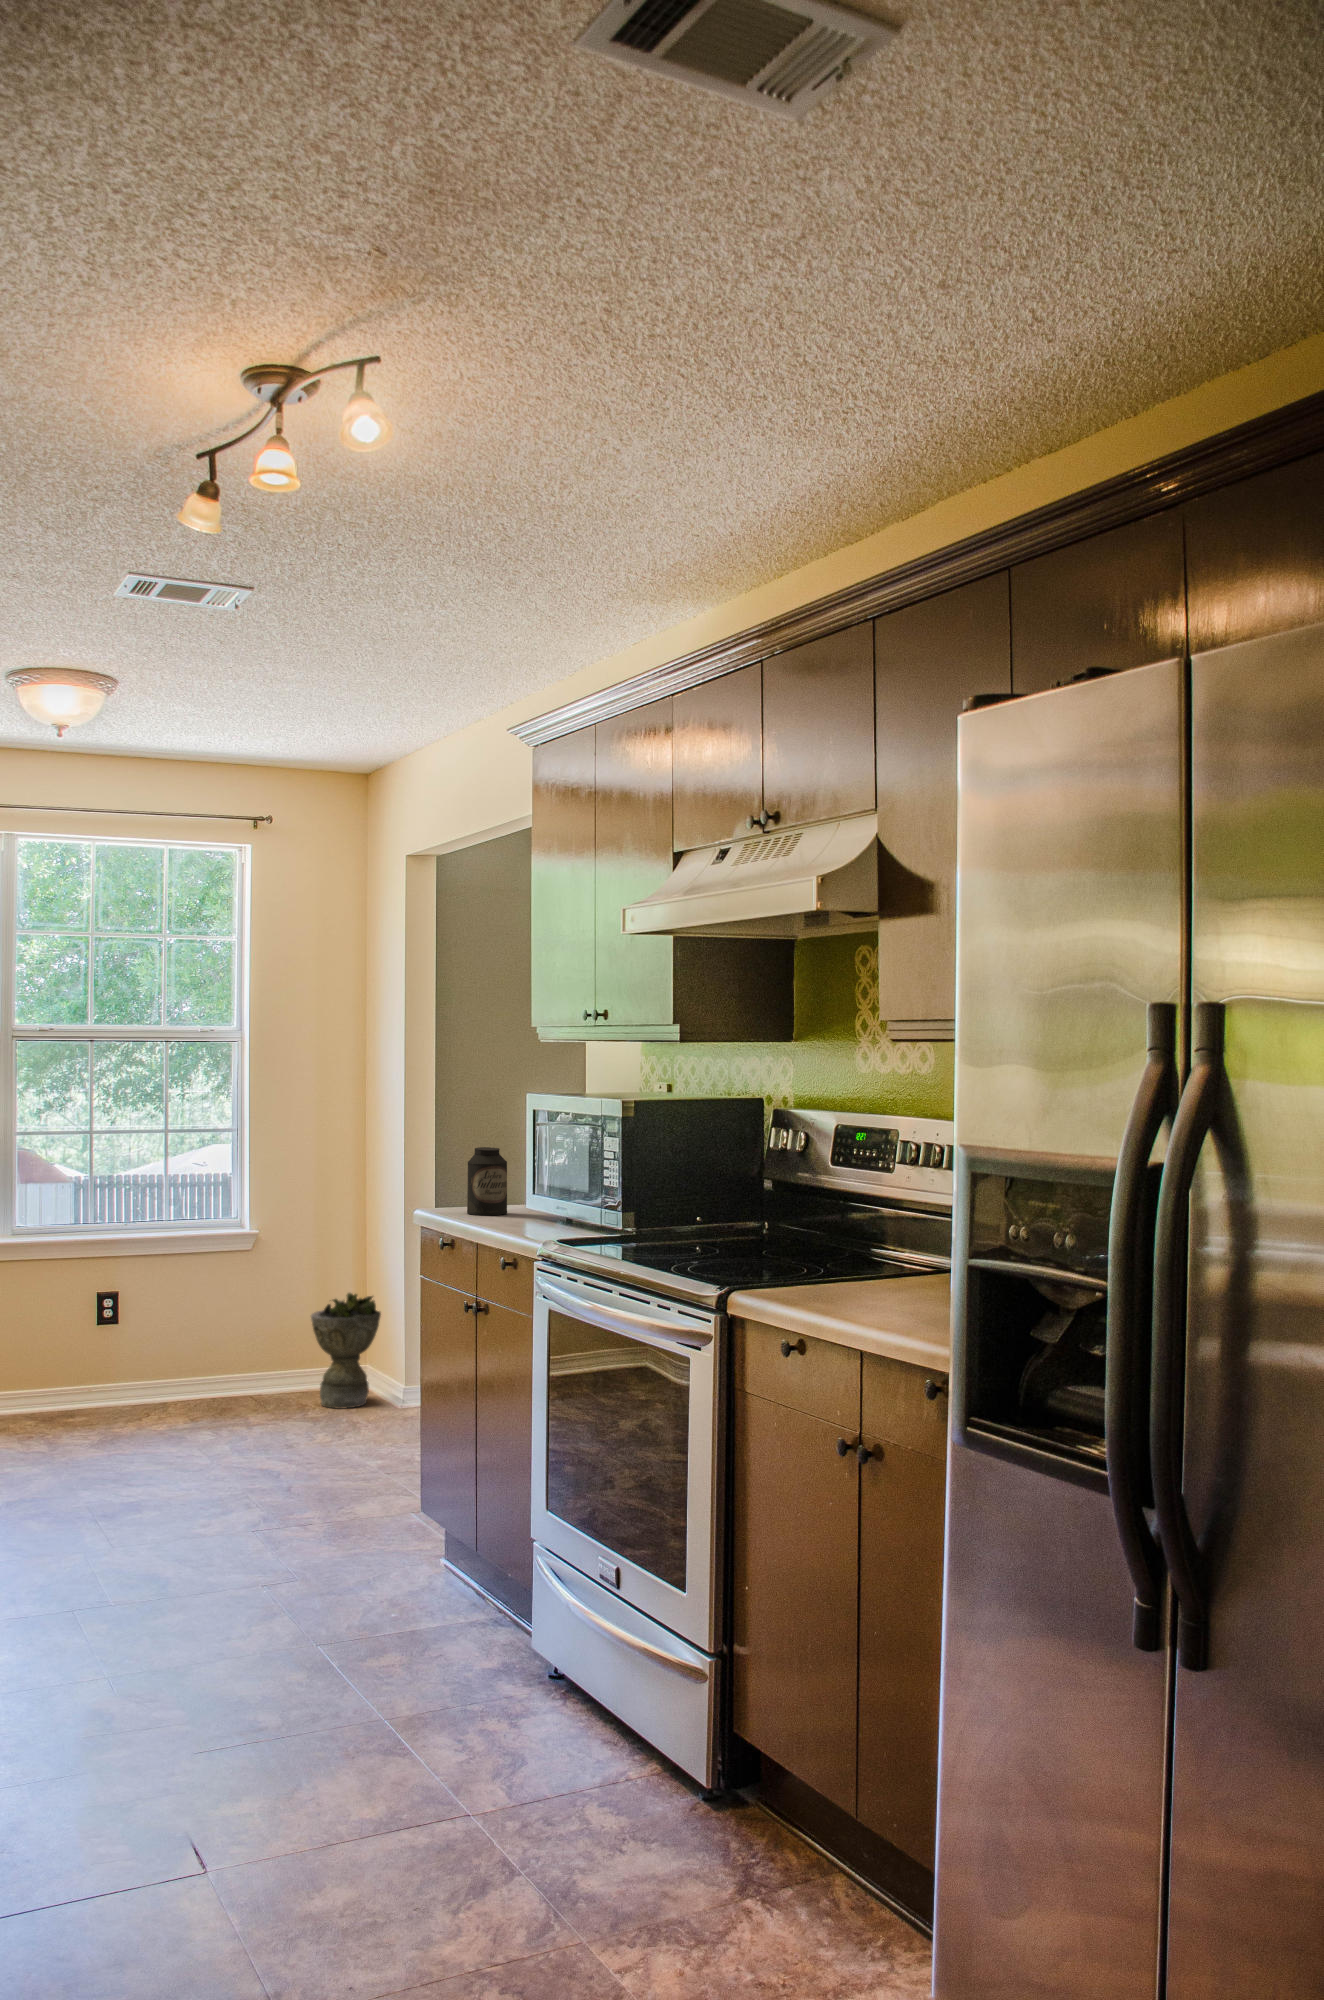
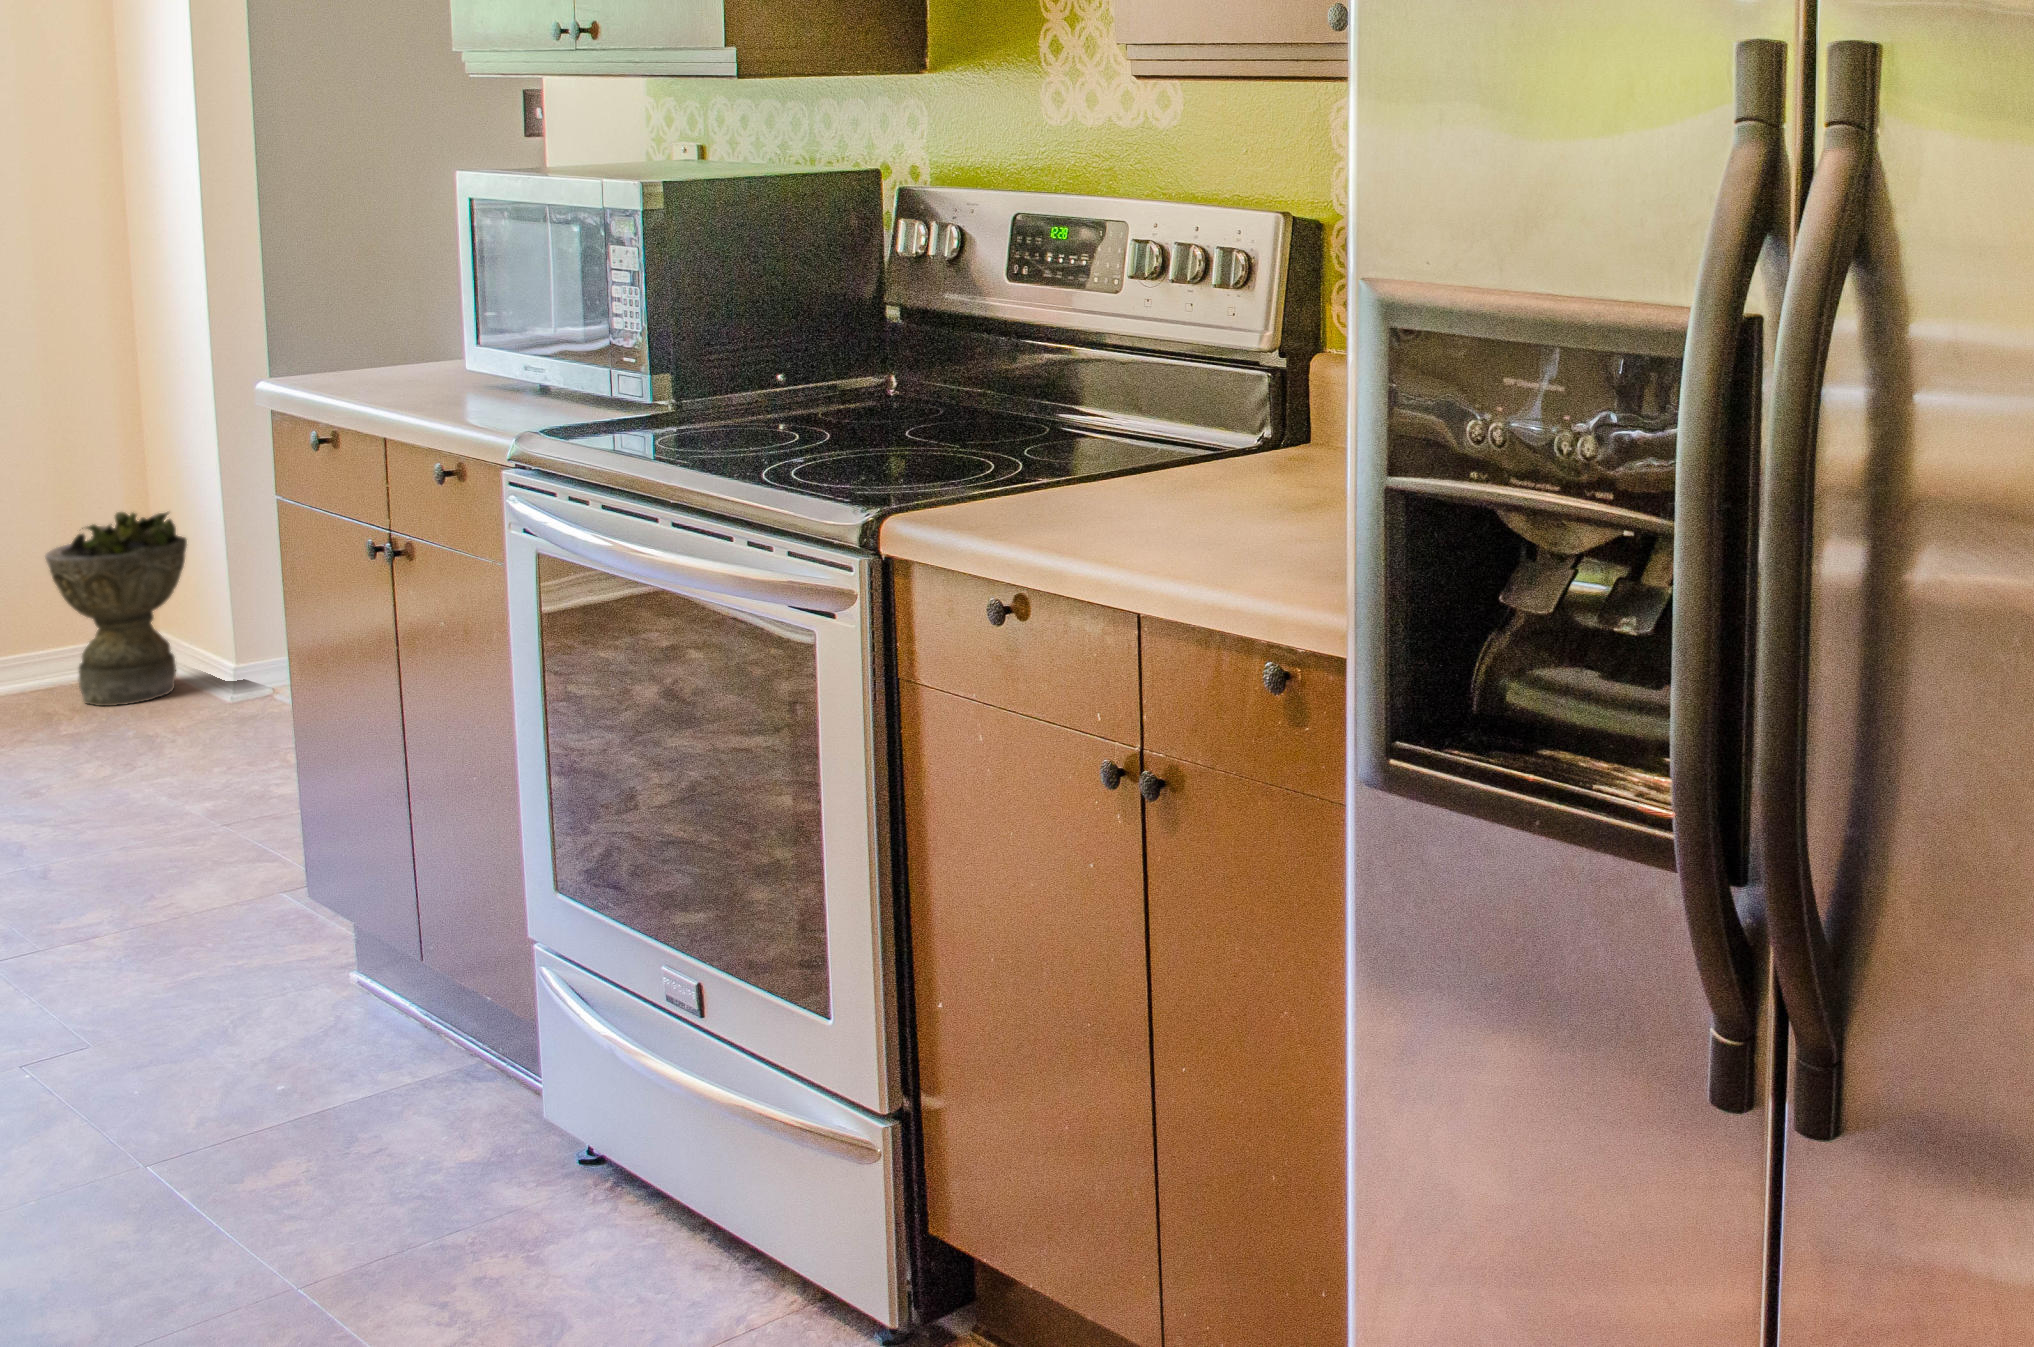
canister: present [467,1147,507,1215] -> none [338,267,425,387]

